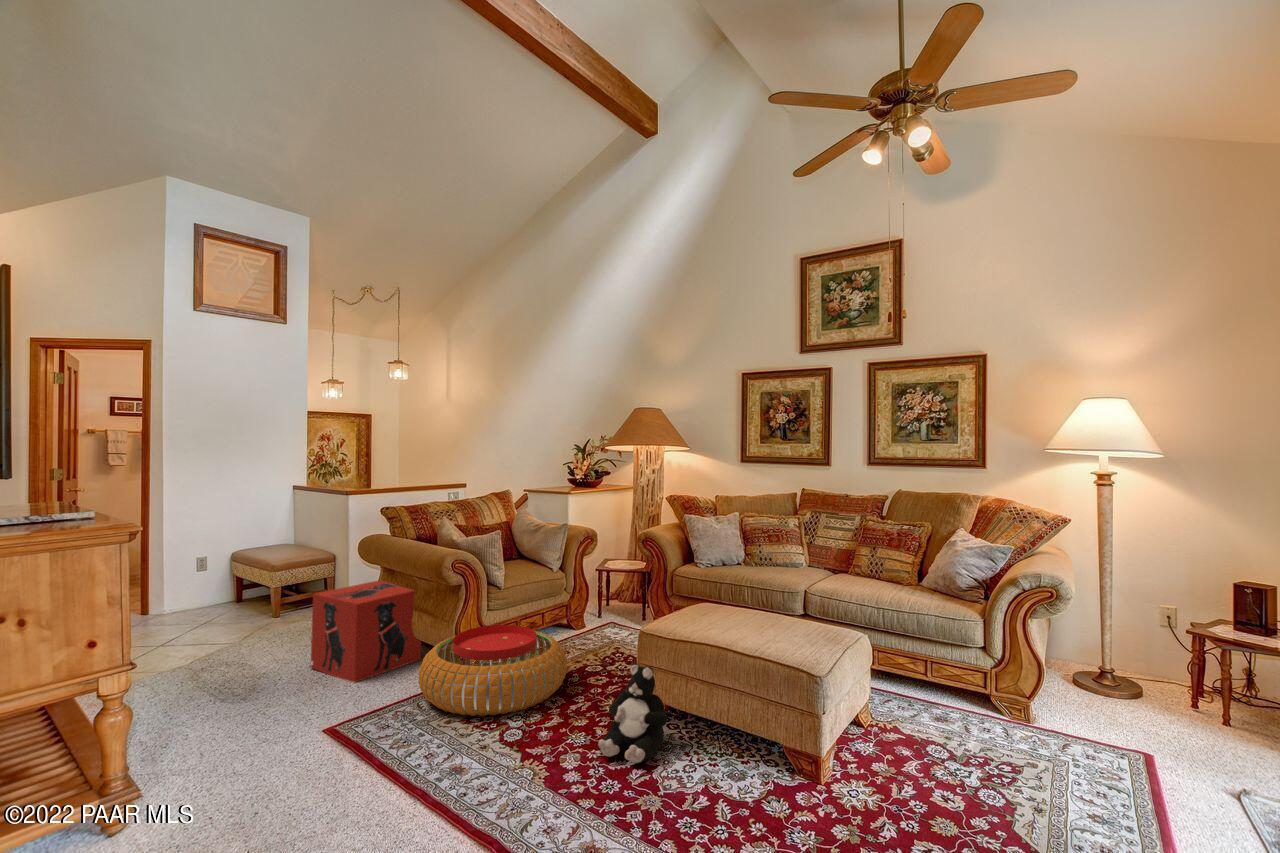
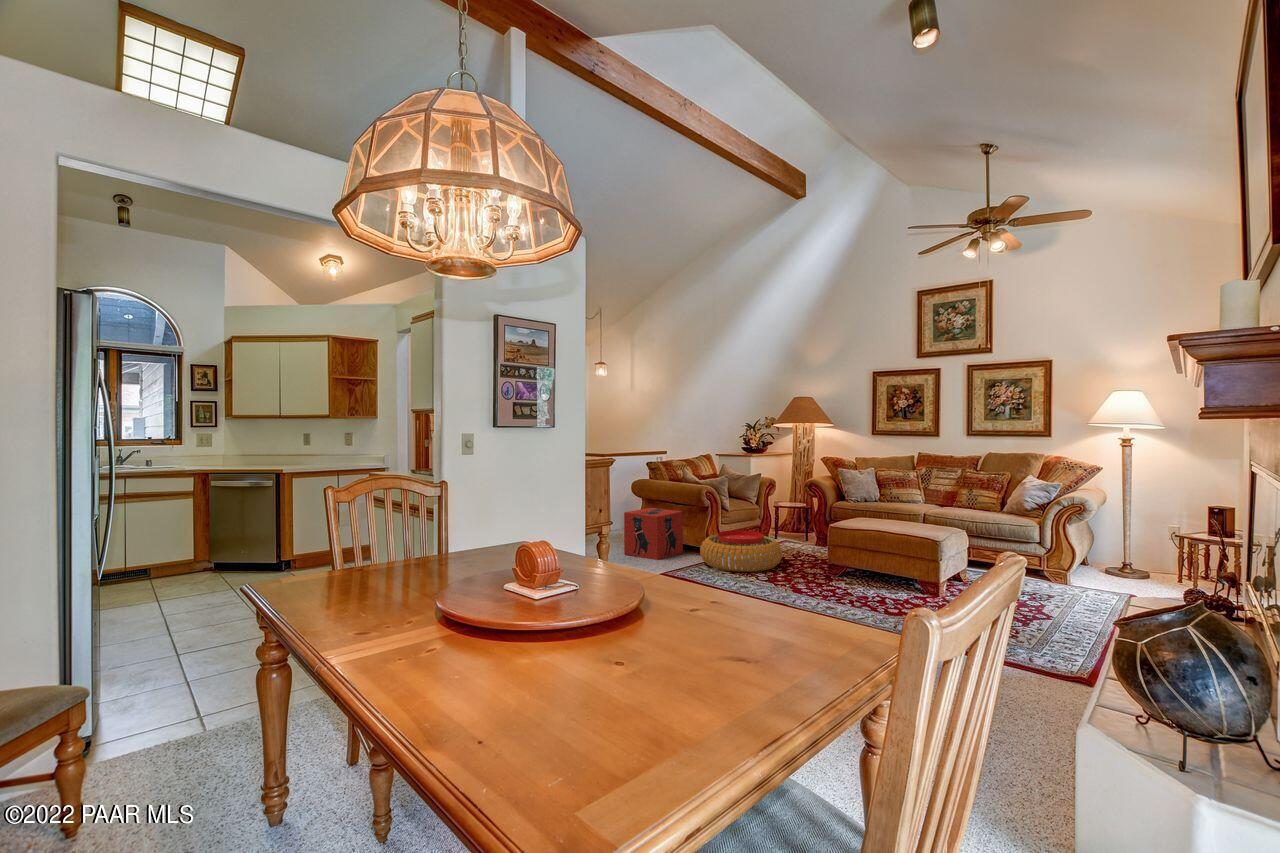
plush toy: present [598,664,667,763] -> none [820,542,855,586]

